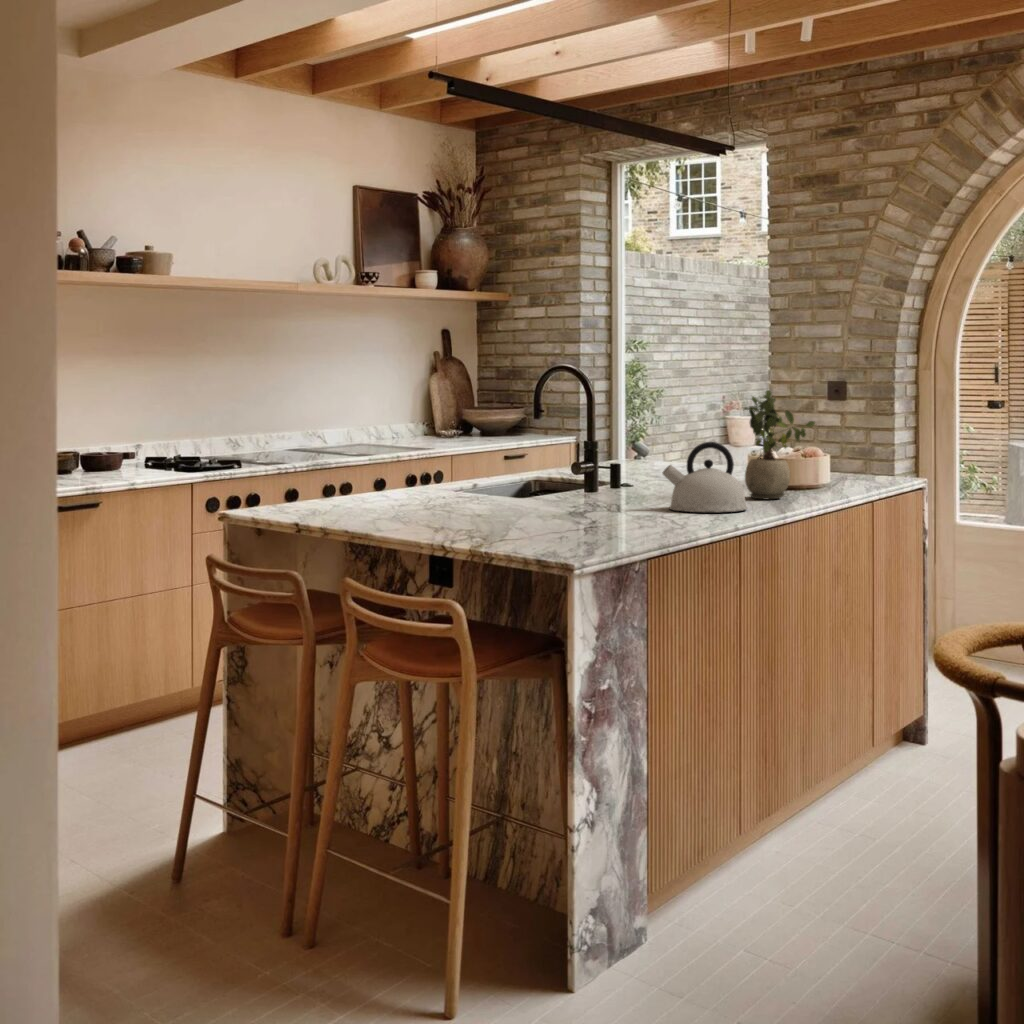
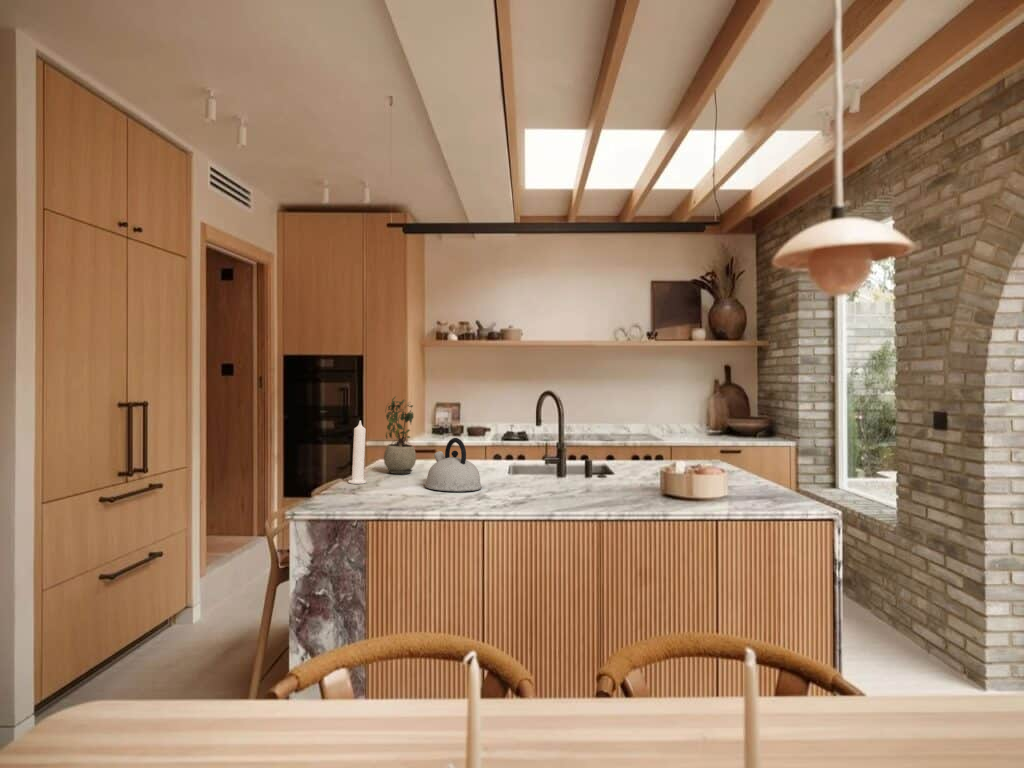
potted plant: present [744,390,815,499] -> present [384,397,416,474]
candle: none [620,428,647,522] -> present [348,421,367,484]

